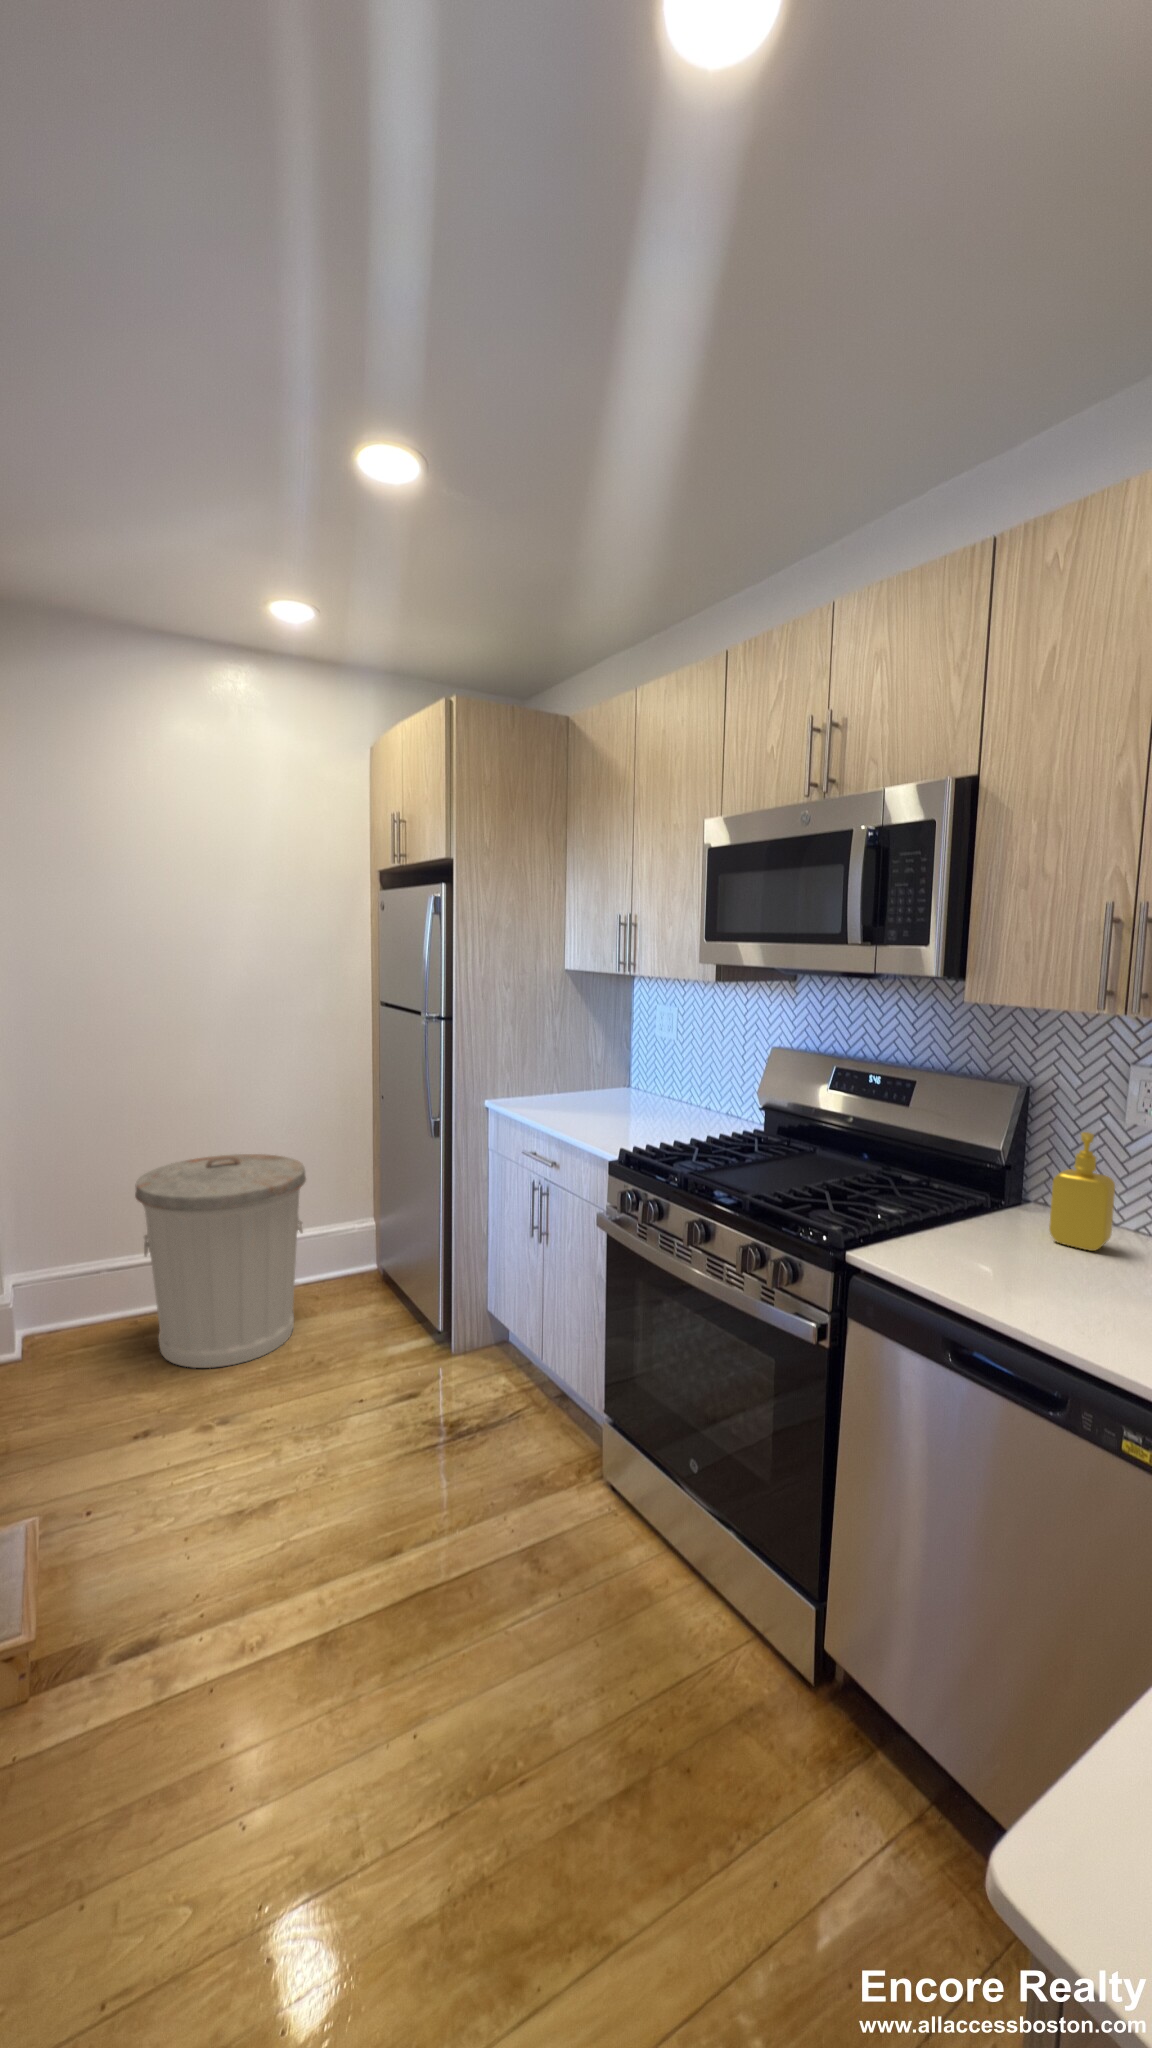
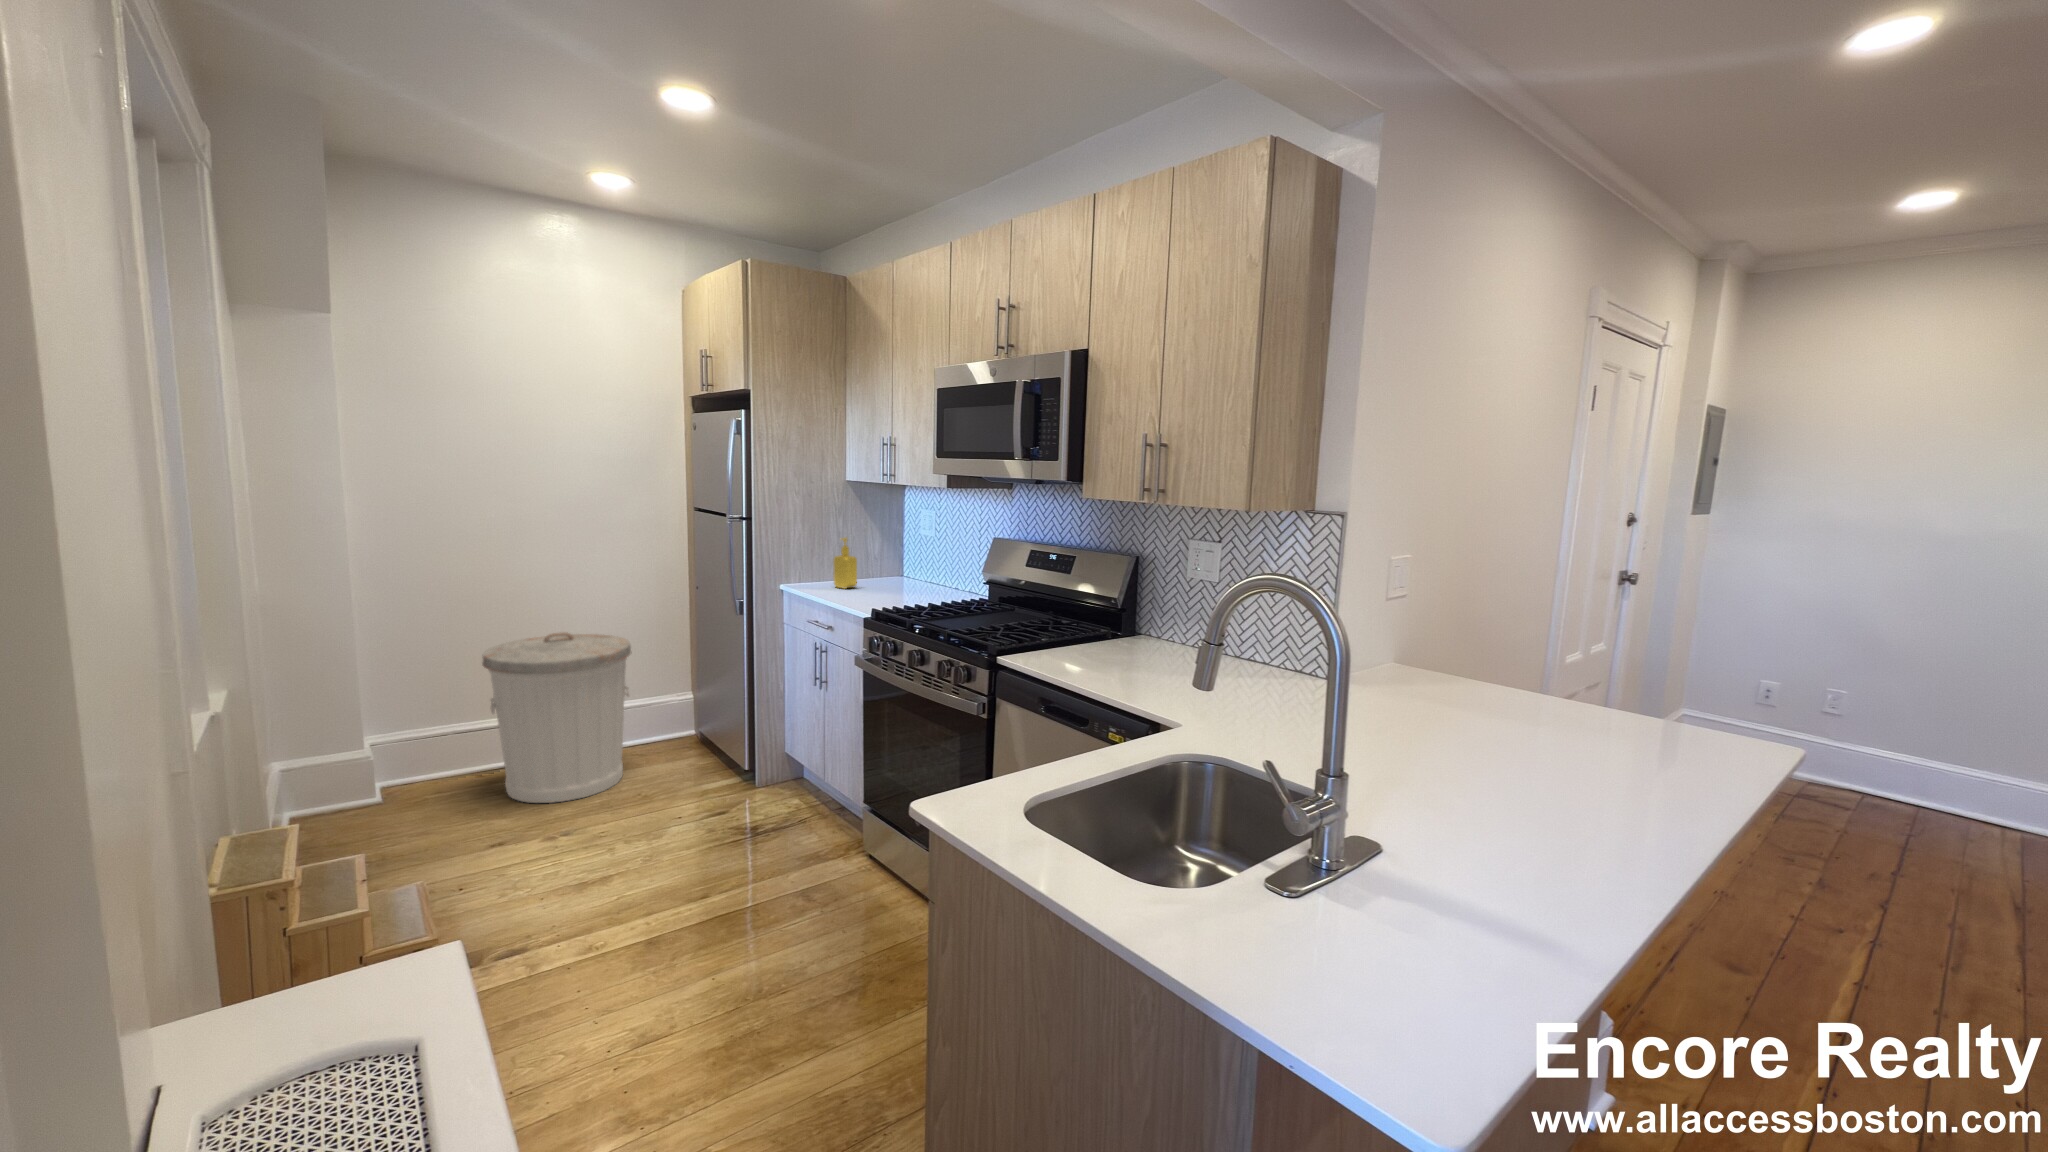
soap dispenser: present [1049,1132,1115,1251] -> present [833,538,857,589]

